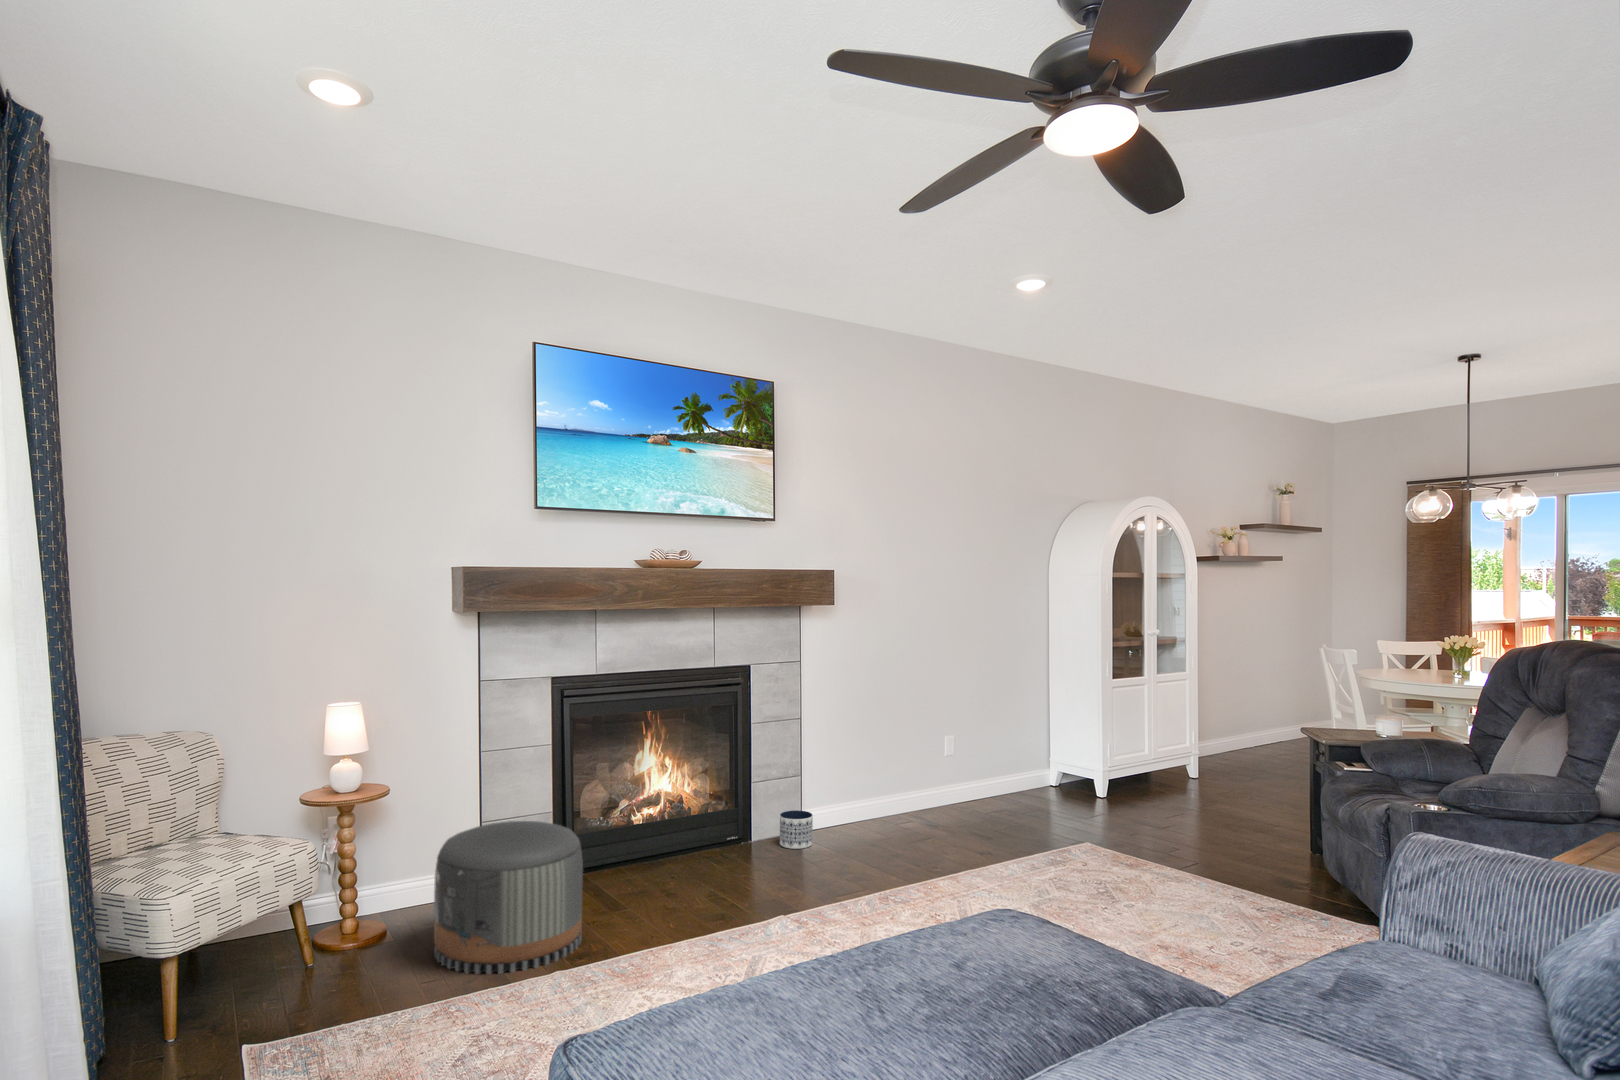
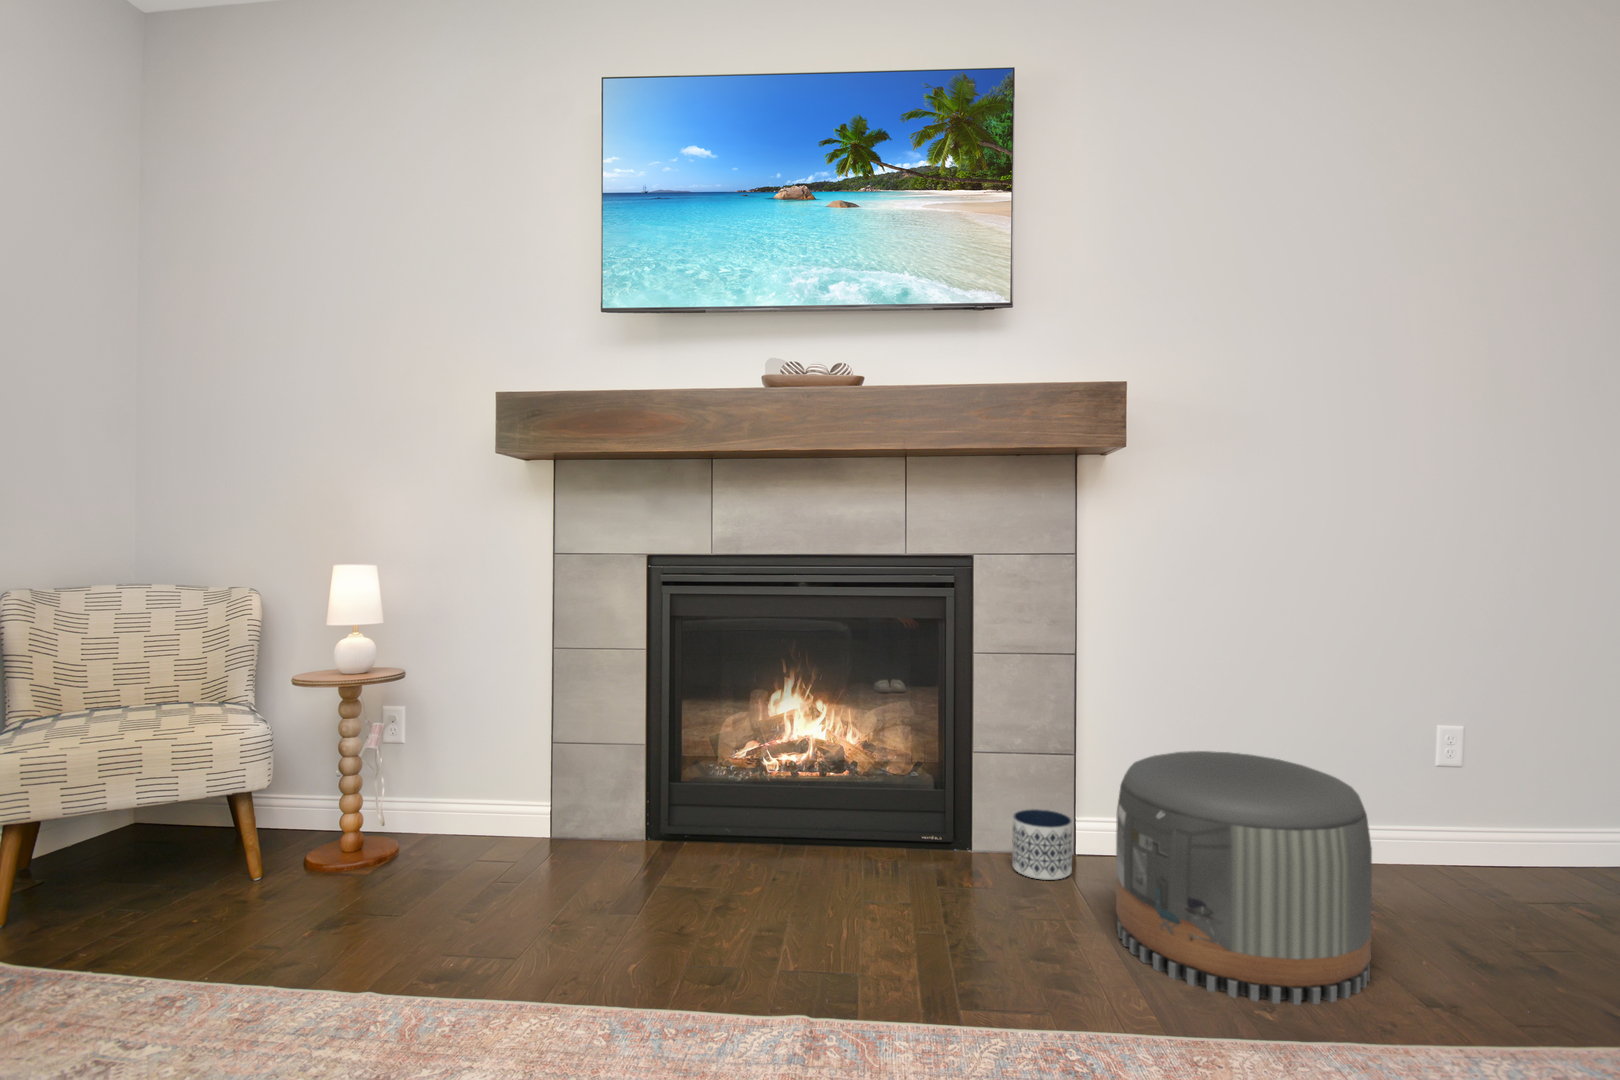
pouf: present [434,821,583,974] -> present [1116,751,1372,1005]

